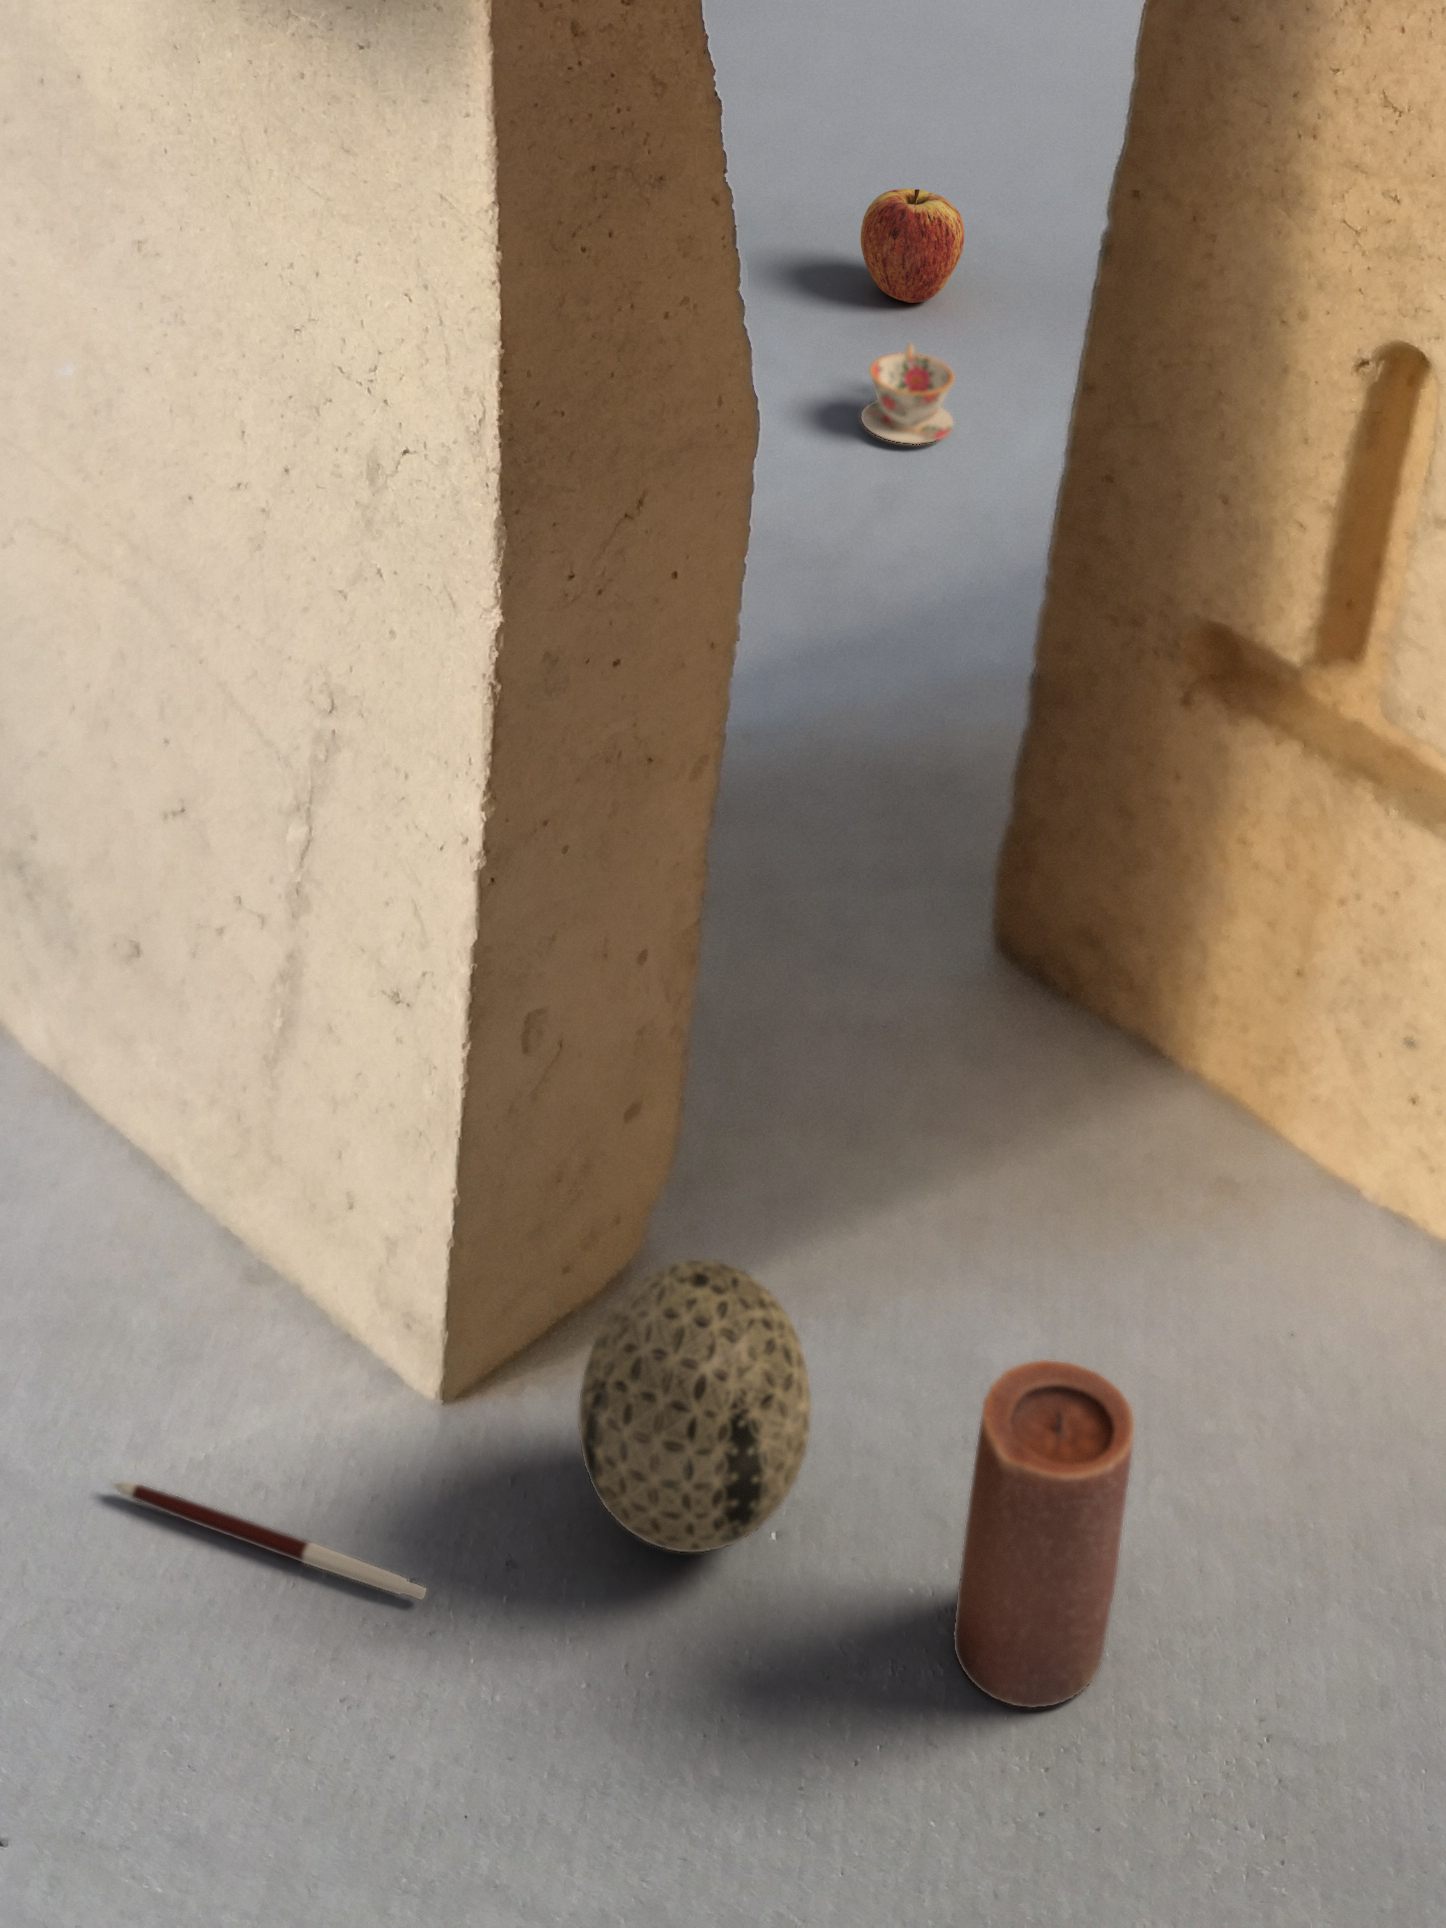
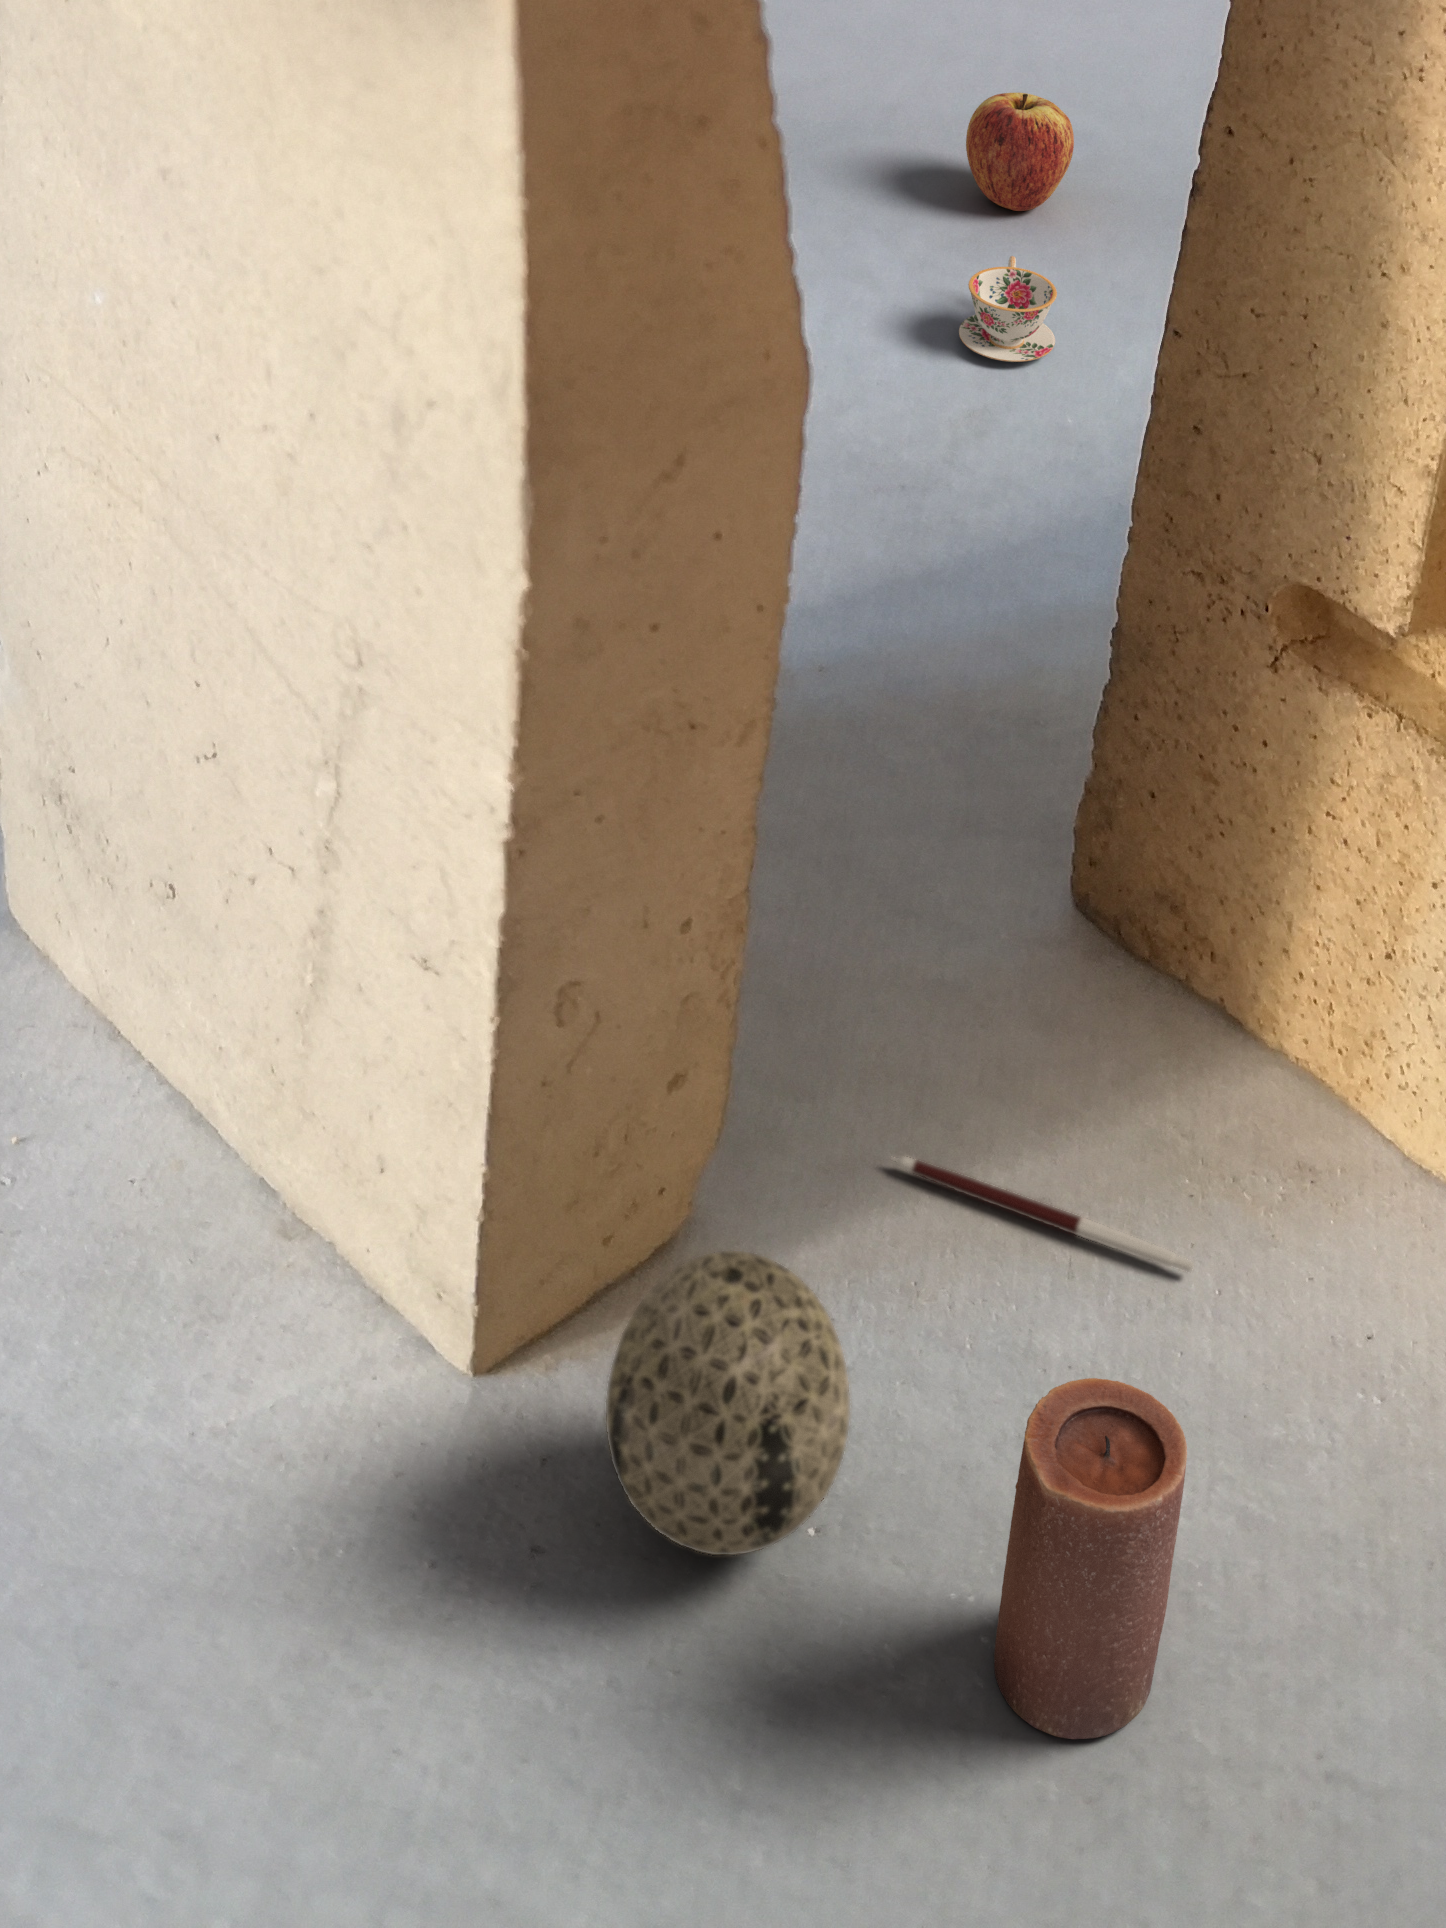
pen: present [111,1481,426,1599] -> present [894,1157,1193,1271]

